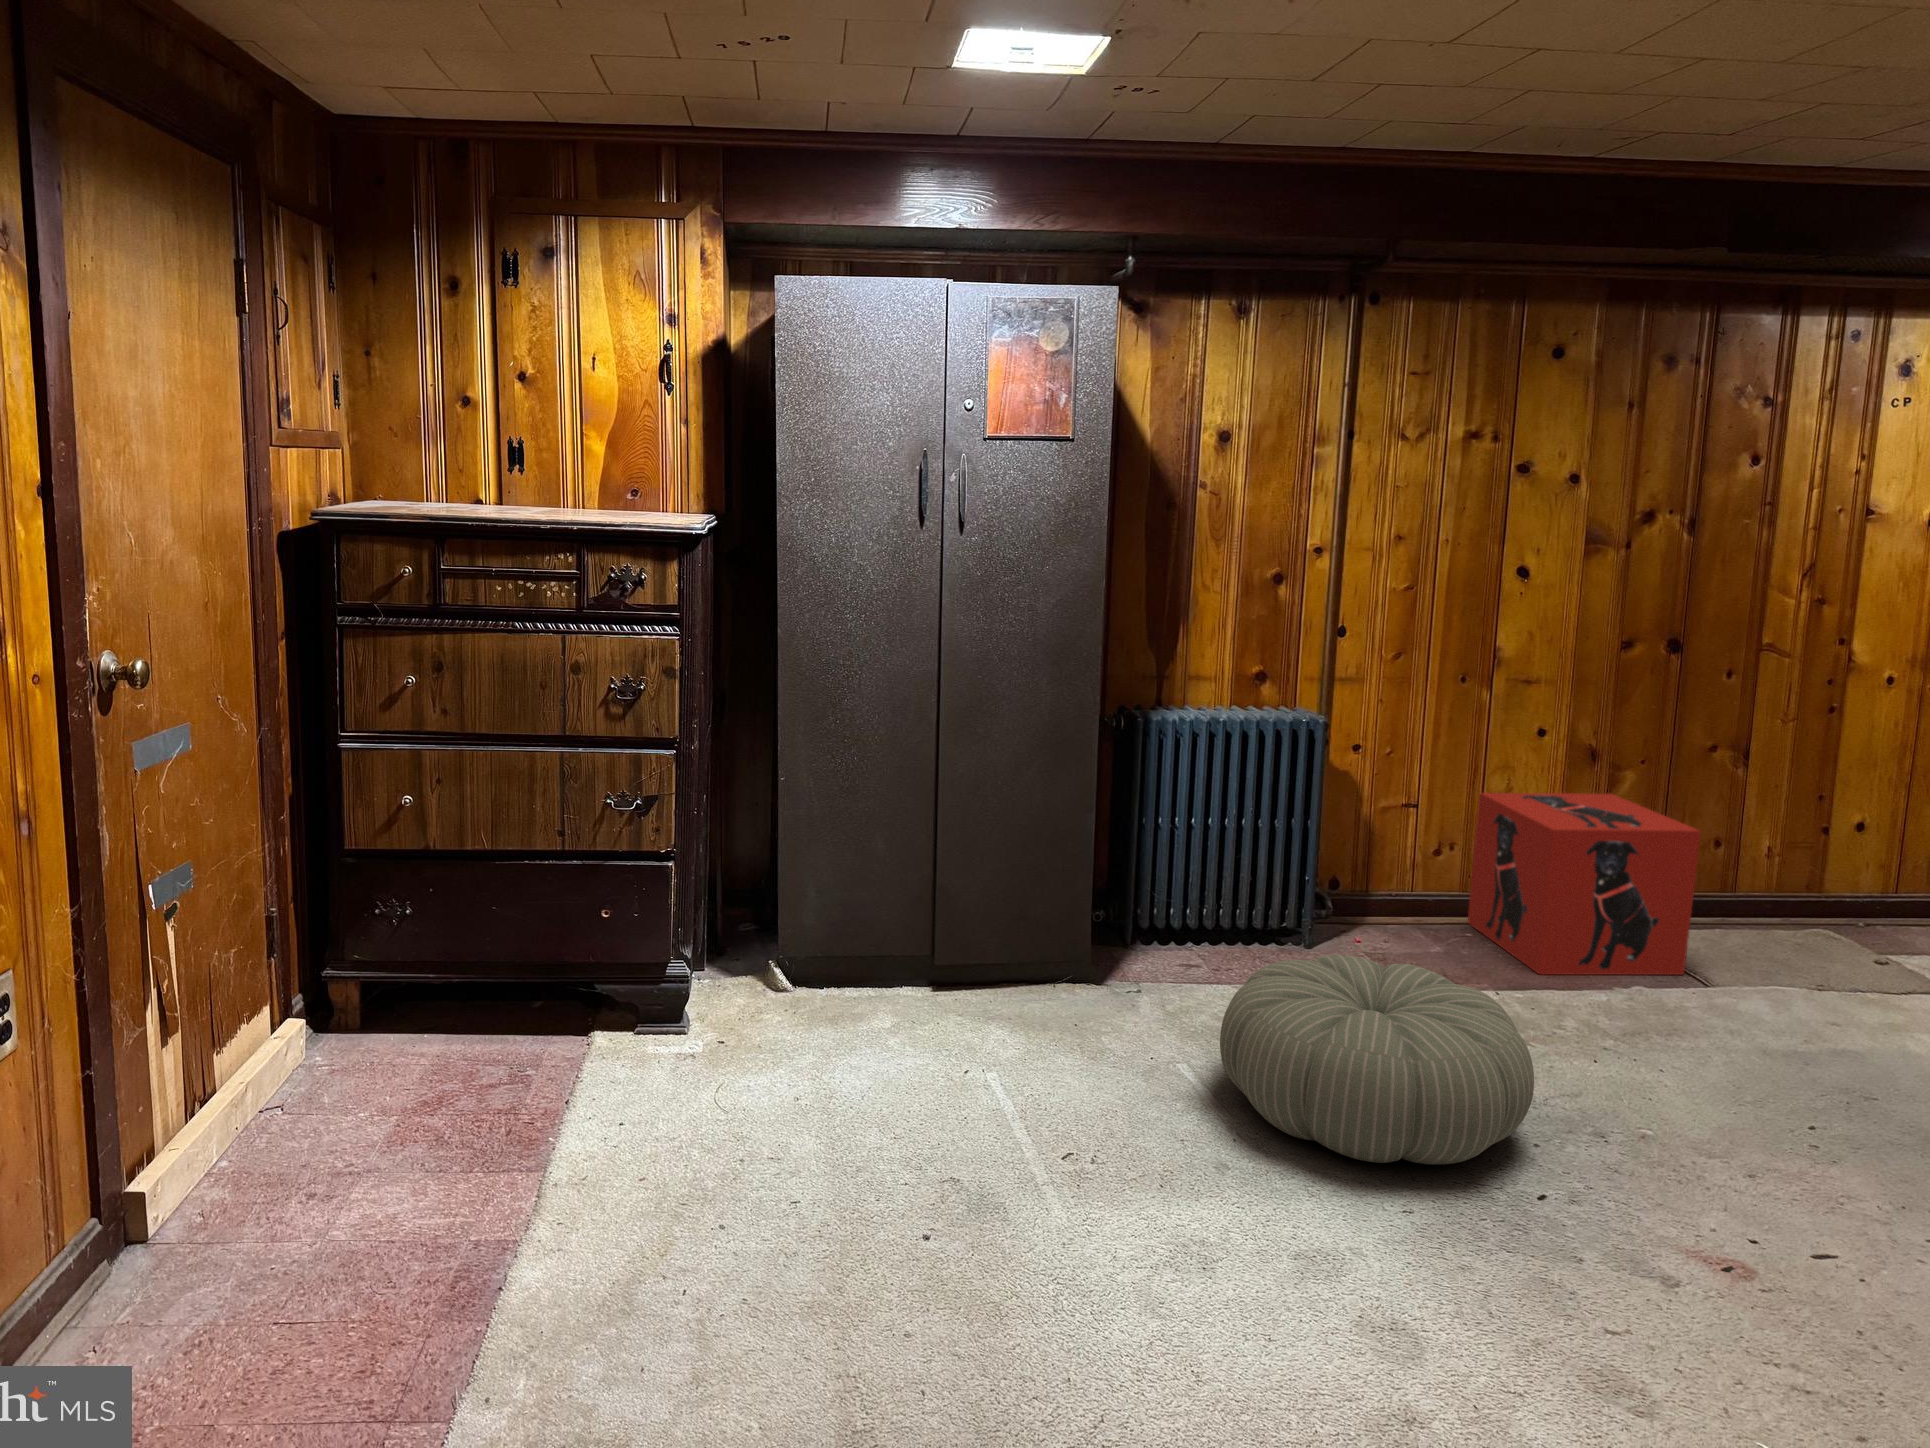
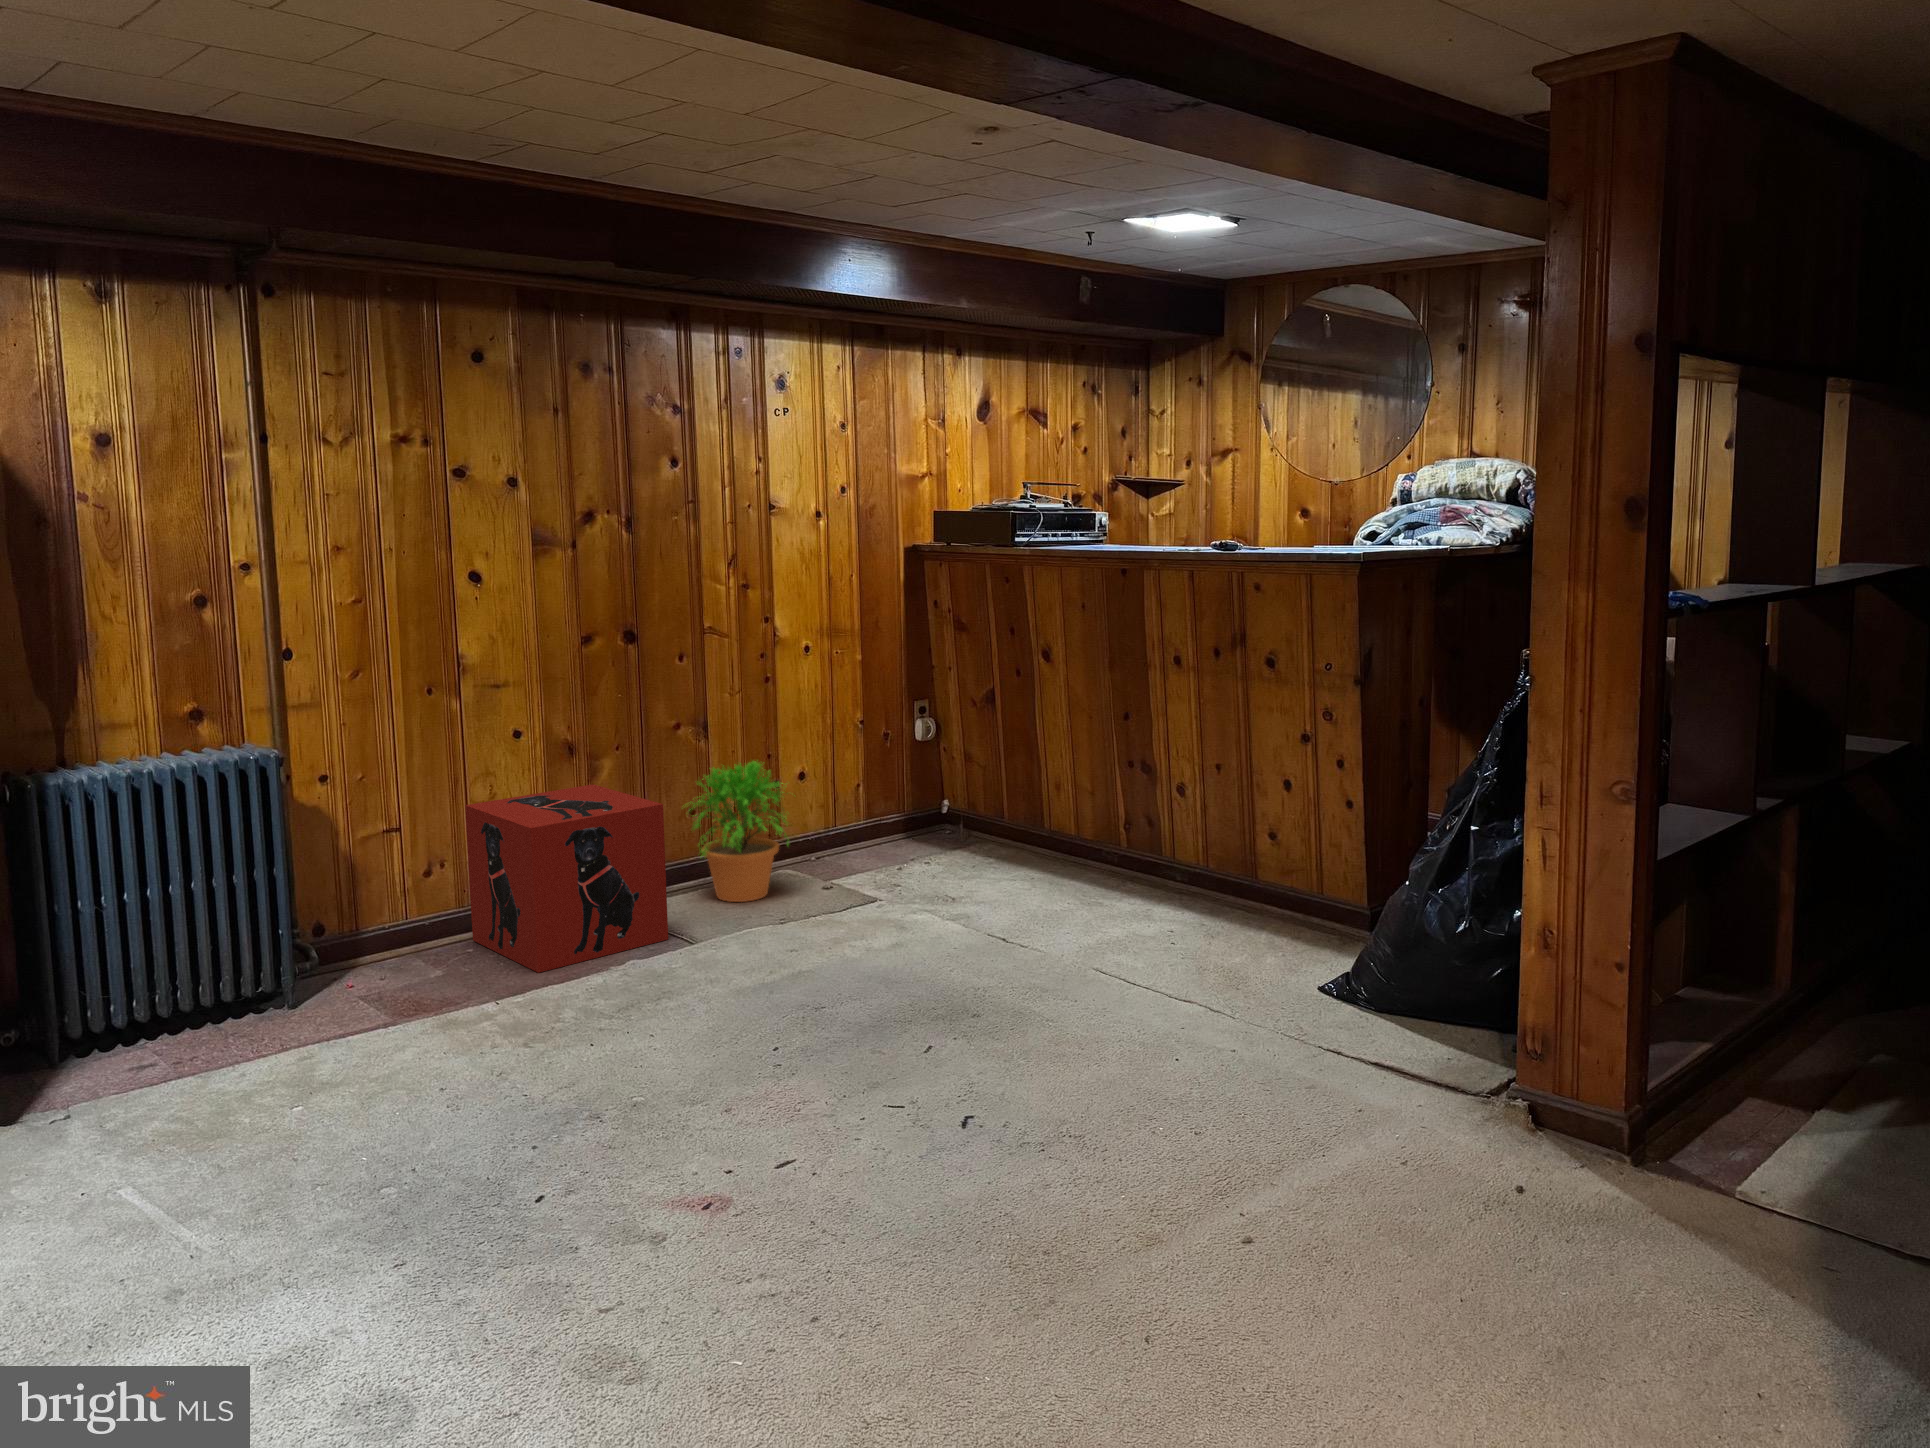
potted plant: none [1708,795,1870,955] -> present [689,761,788,902]
pouf: present [1220,955,1534,1165] -> none [162,992,506,1208]

